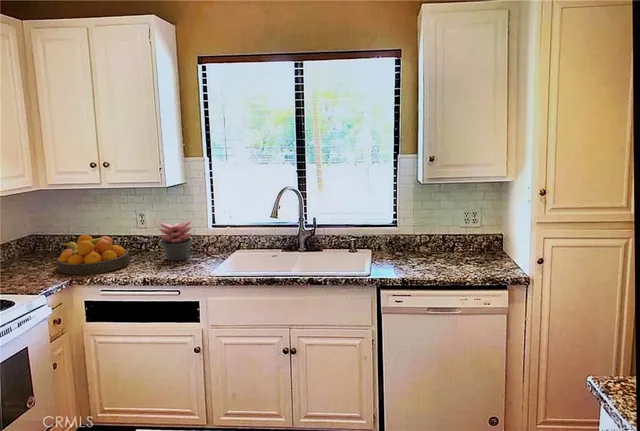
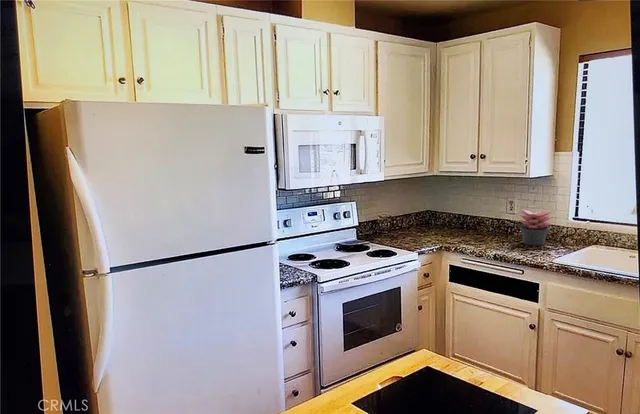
fruit bowl: present [57,235,129,275] -> none [435,211,491,244]

